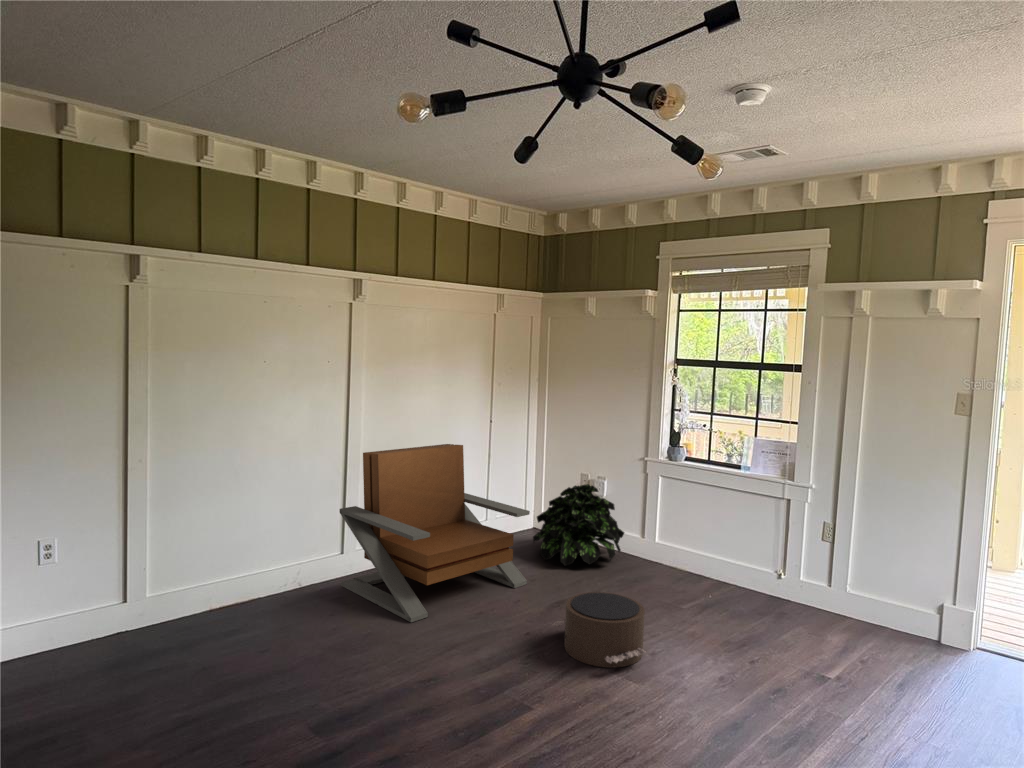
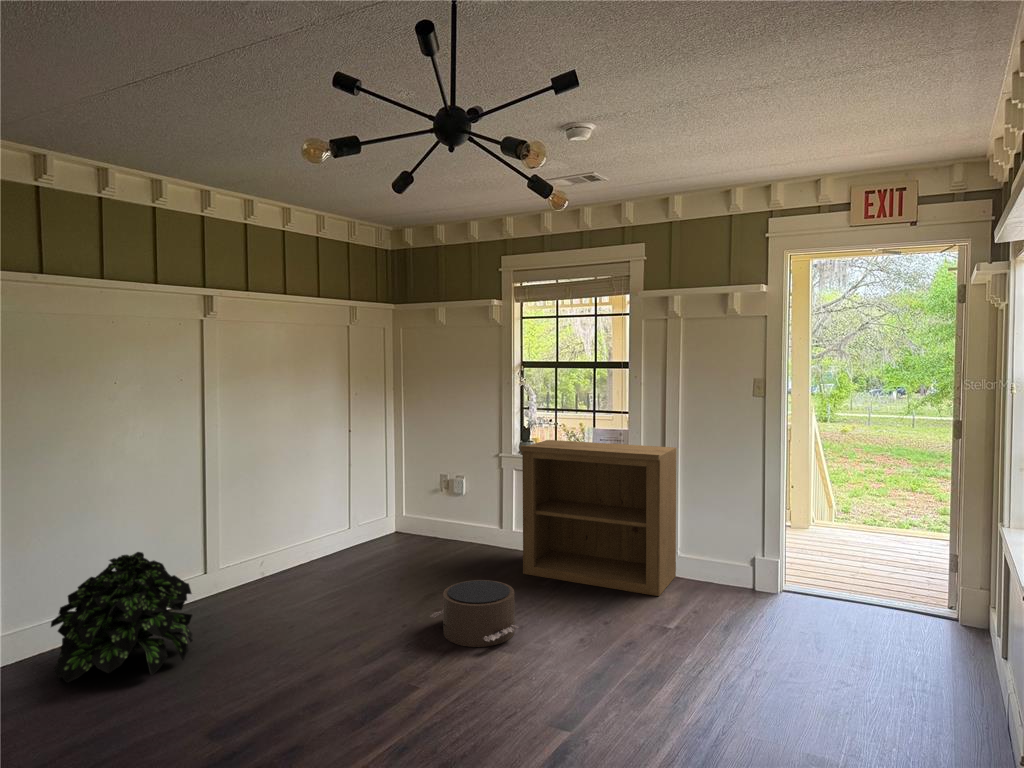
lounge chair: present [339,444,530,622] -> none [202,456,399,634]
bookshelf: none [661,446,853,638] -> present [521,440,676,596]
potted plant: present [533,484,624,566] -> present [51,552,192,683]

